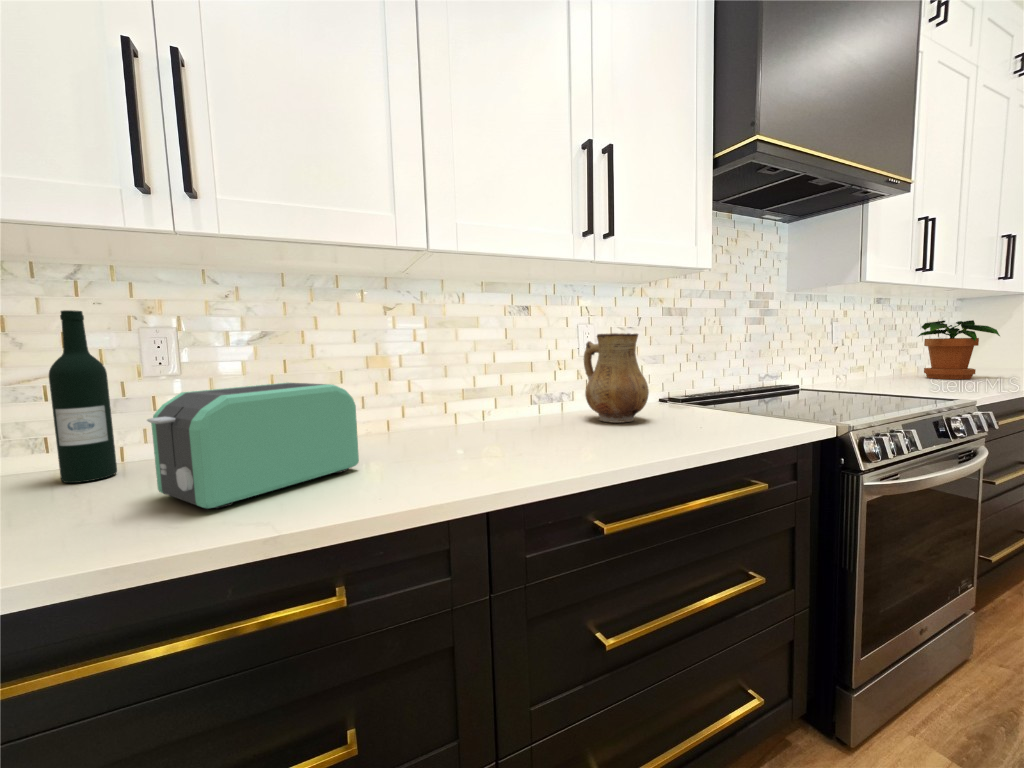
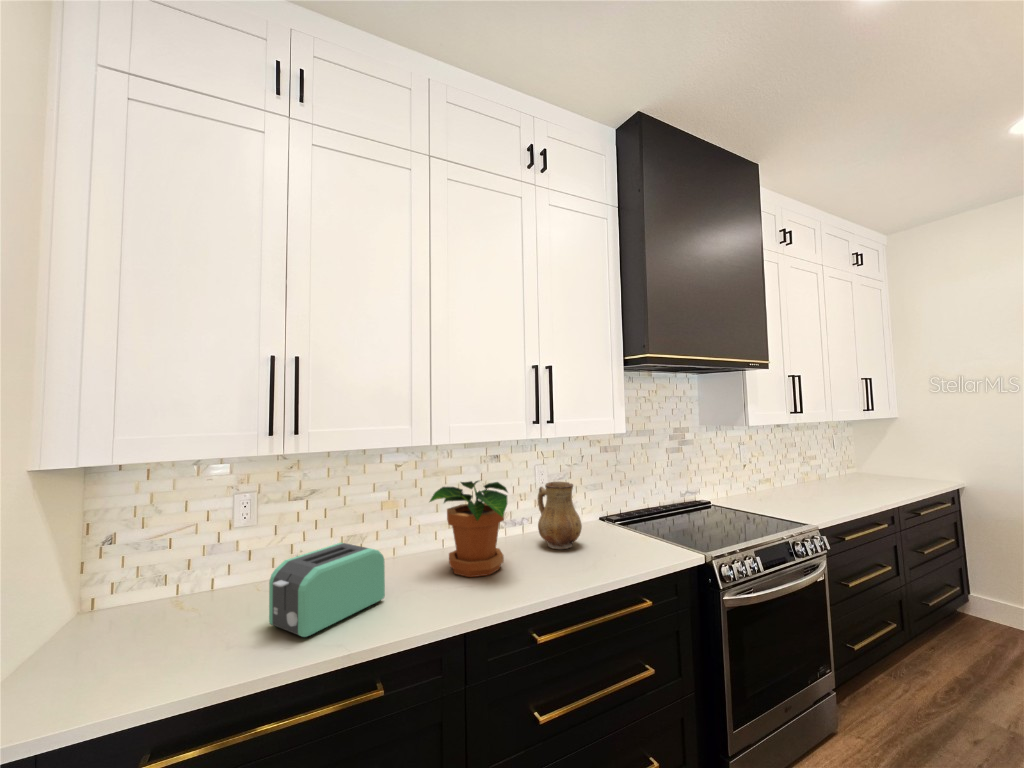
wine bottle: present [49,310,117,483] -> none [197,502,230,614]
potted plant: present [918,320,1000,379] -> present [429,481,508,577]

